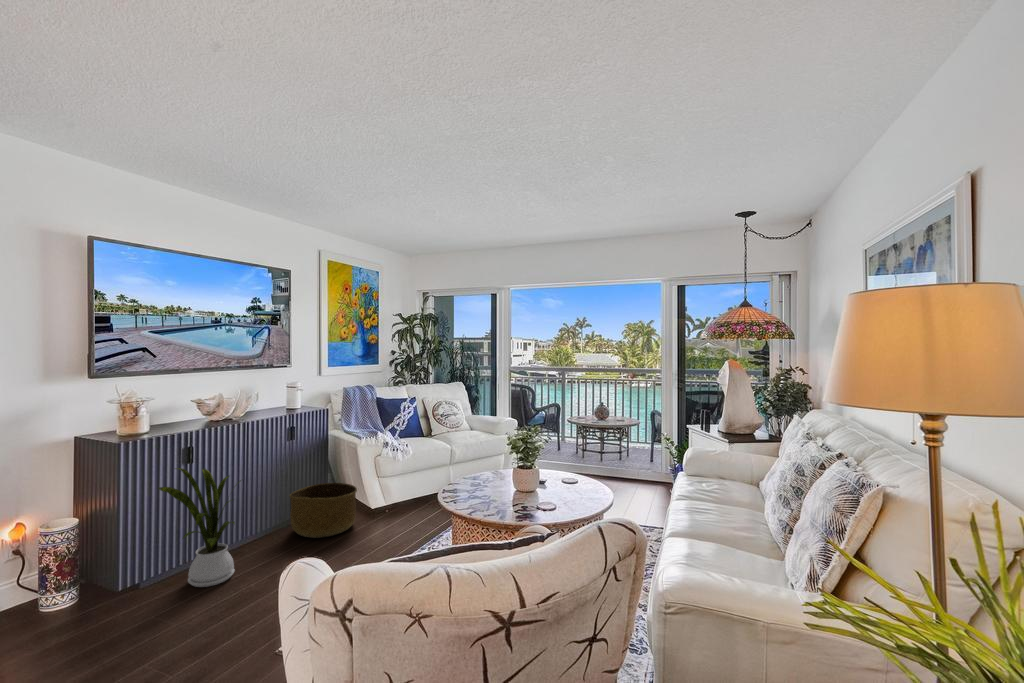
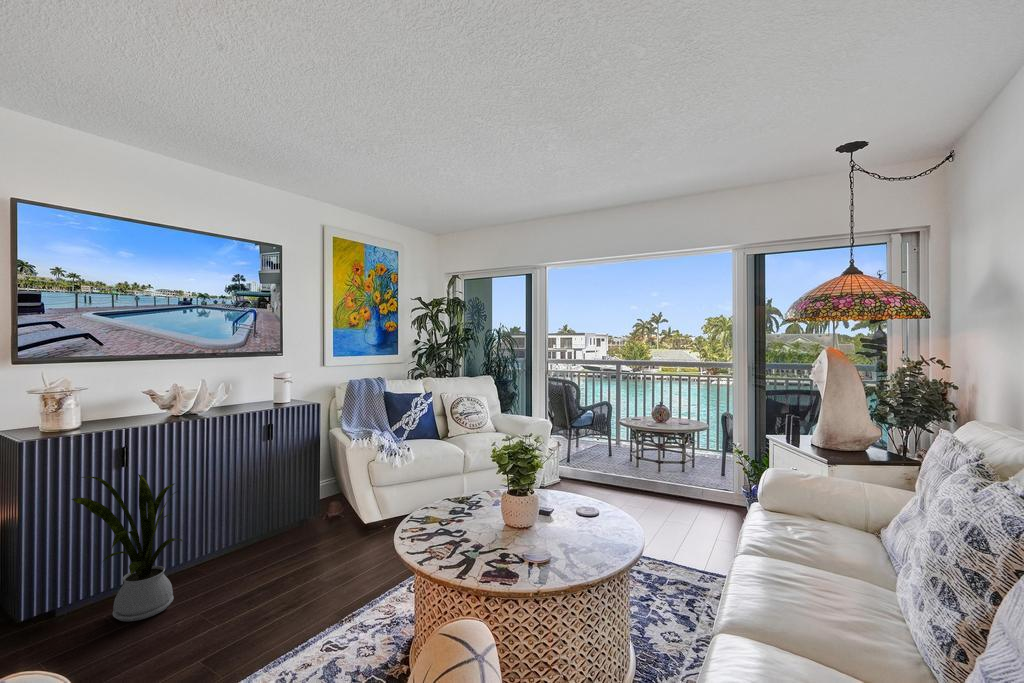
basket: present [289,483,357,538] -> none [262,491,344,558]

